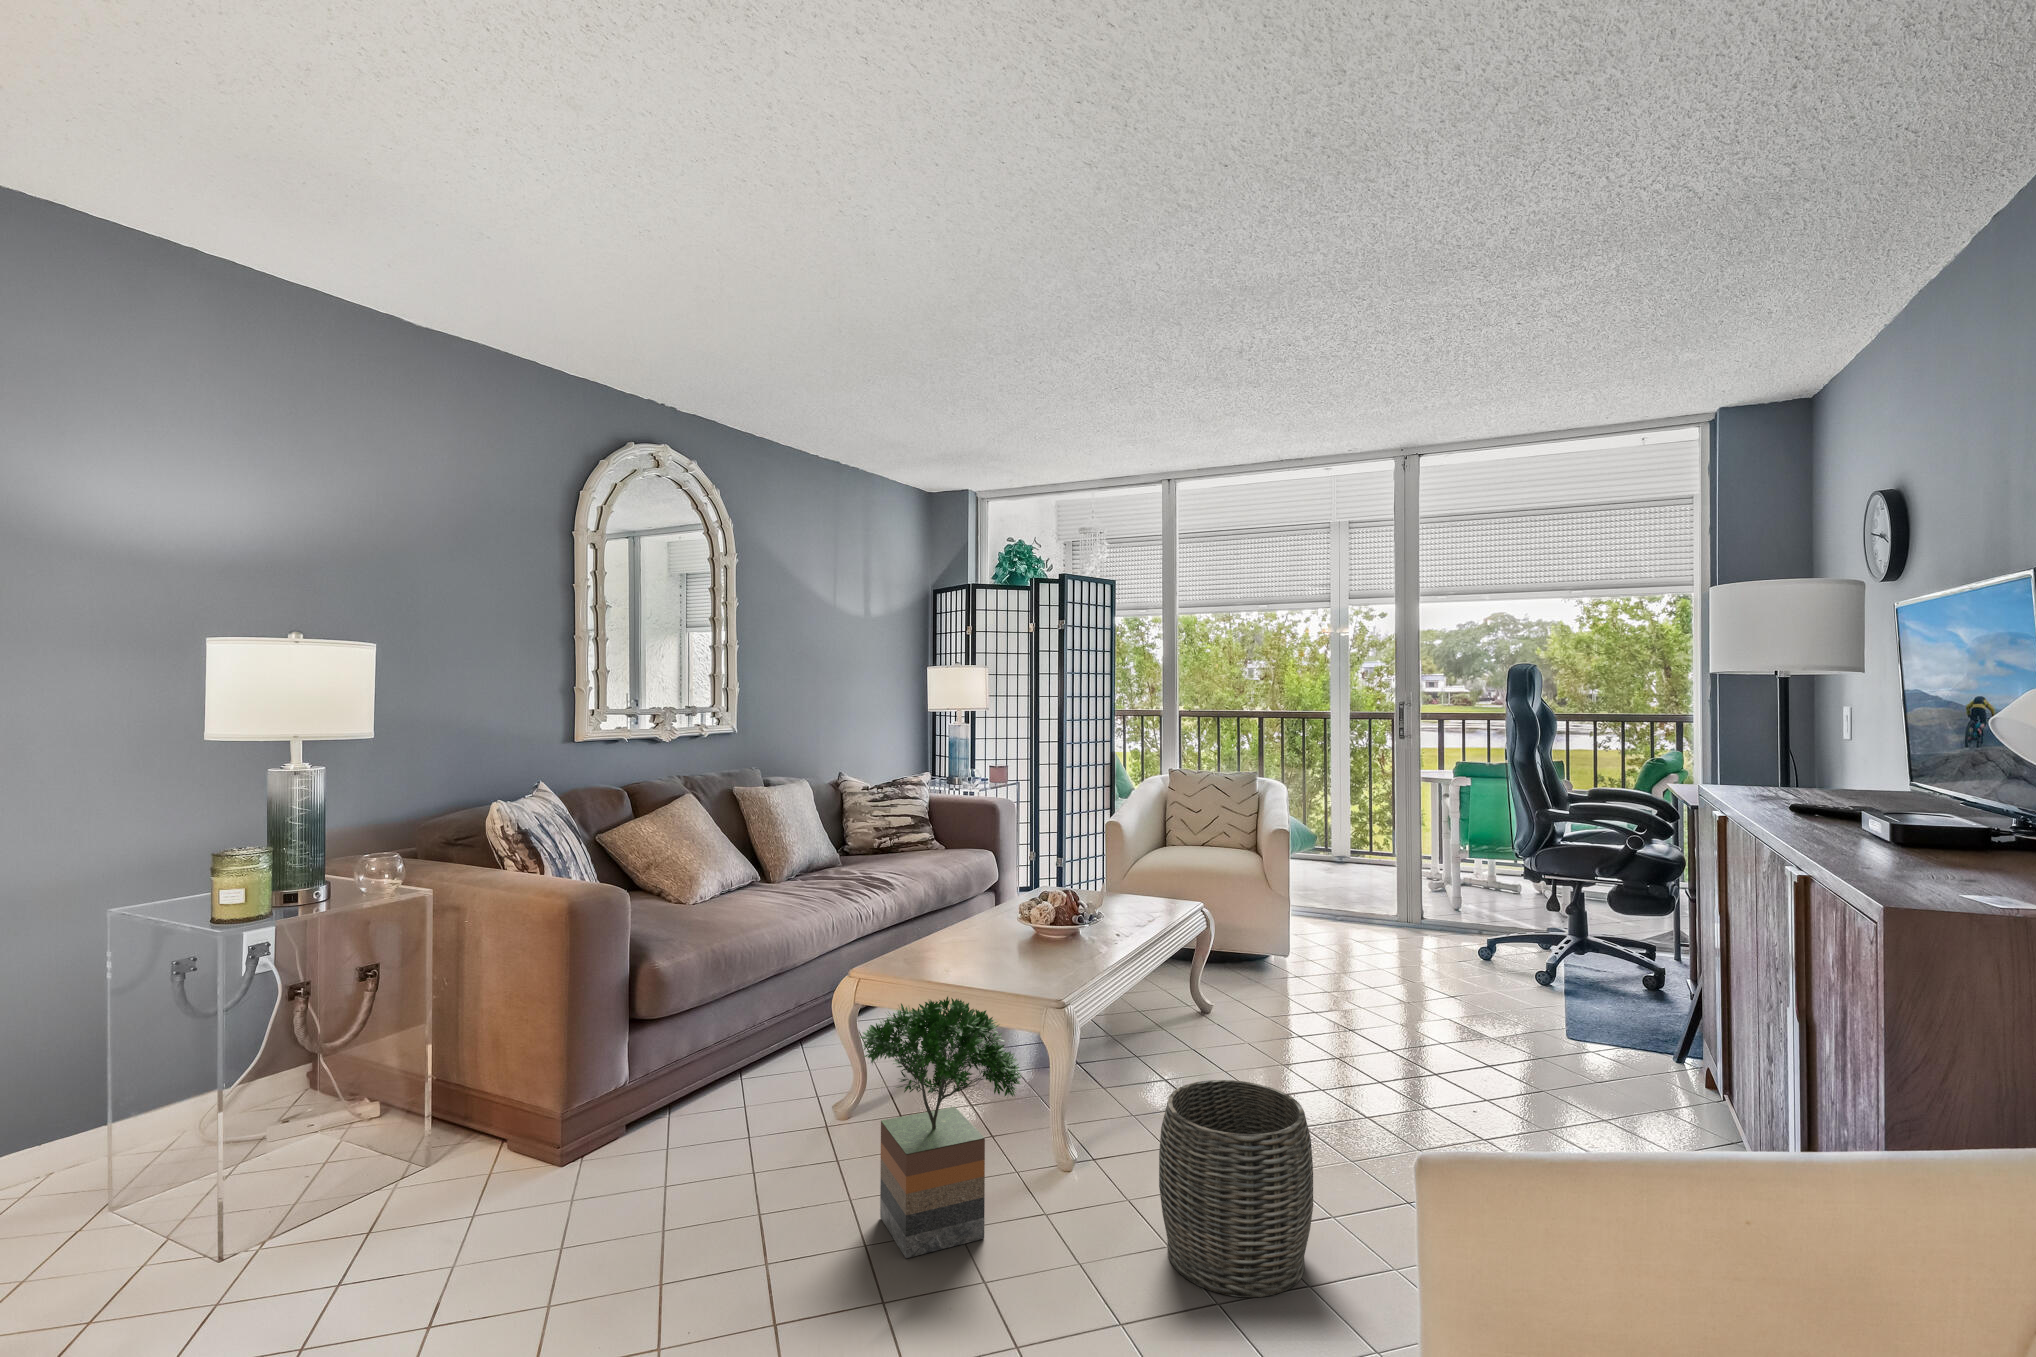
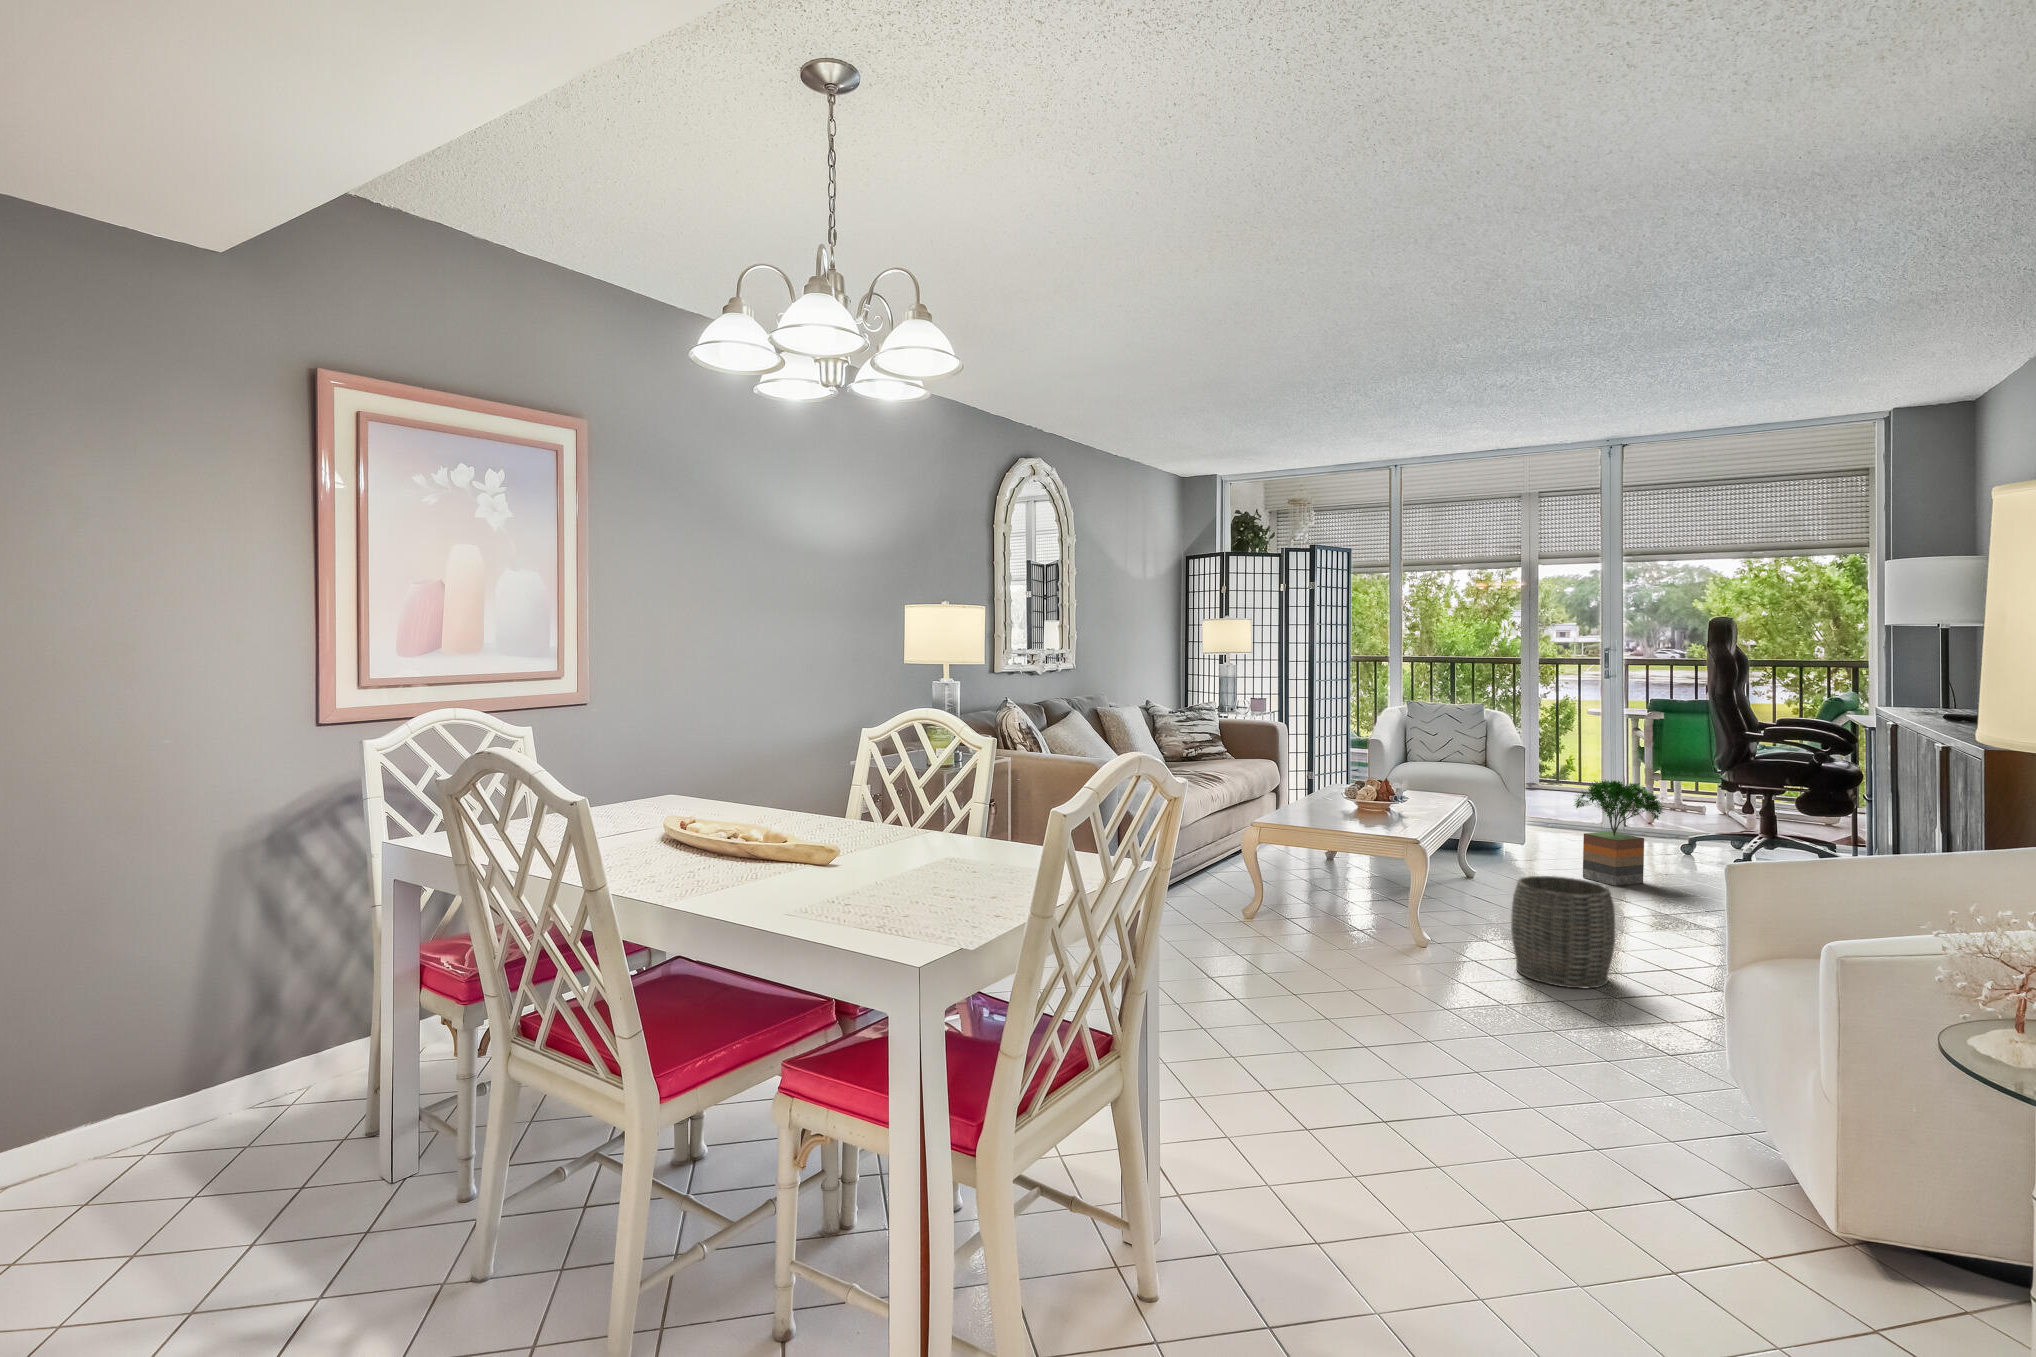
potted tree: present [860,997,1021,1258] -> present [1574,780,1664,886]

